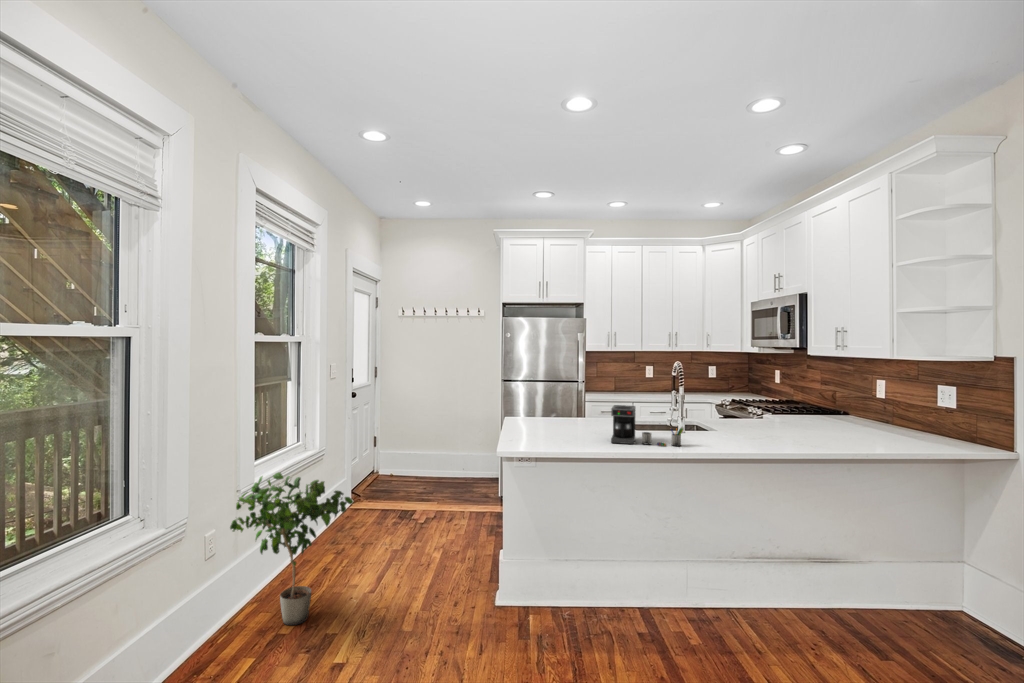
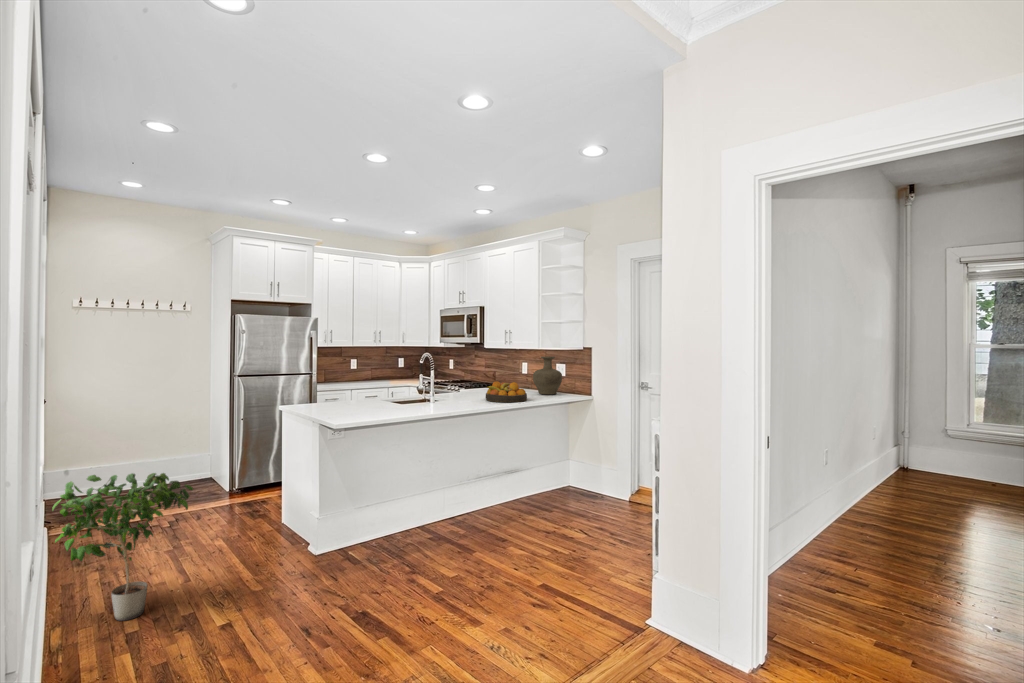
vase: none [878,371,940,439] -> present [533,357,562,395]
coffee maker: present [611,405,684,446] -> none [399,385,450,412]
fruit bowl: none [766,409,845,447] -> present [486,381,527,402]

